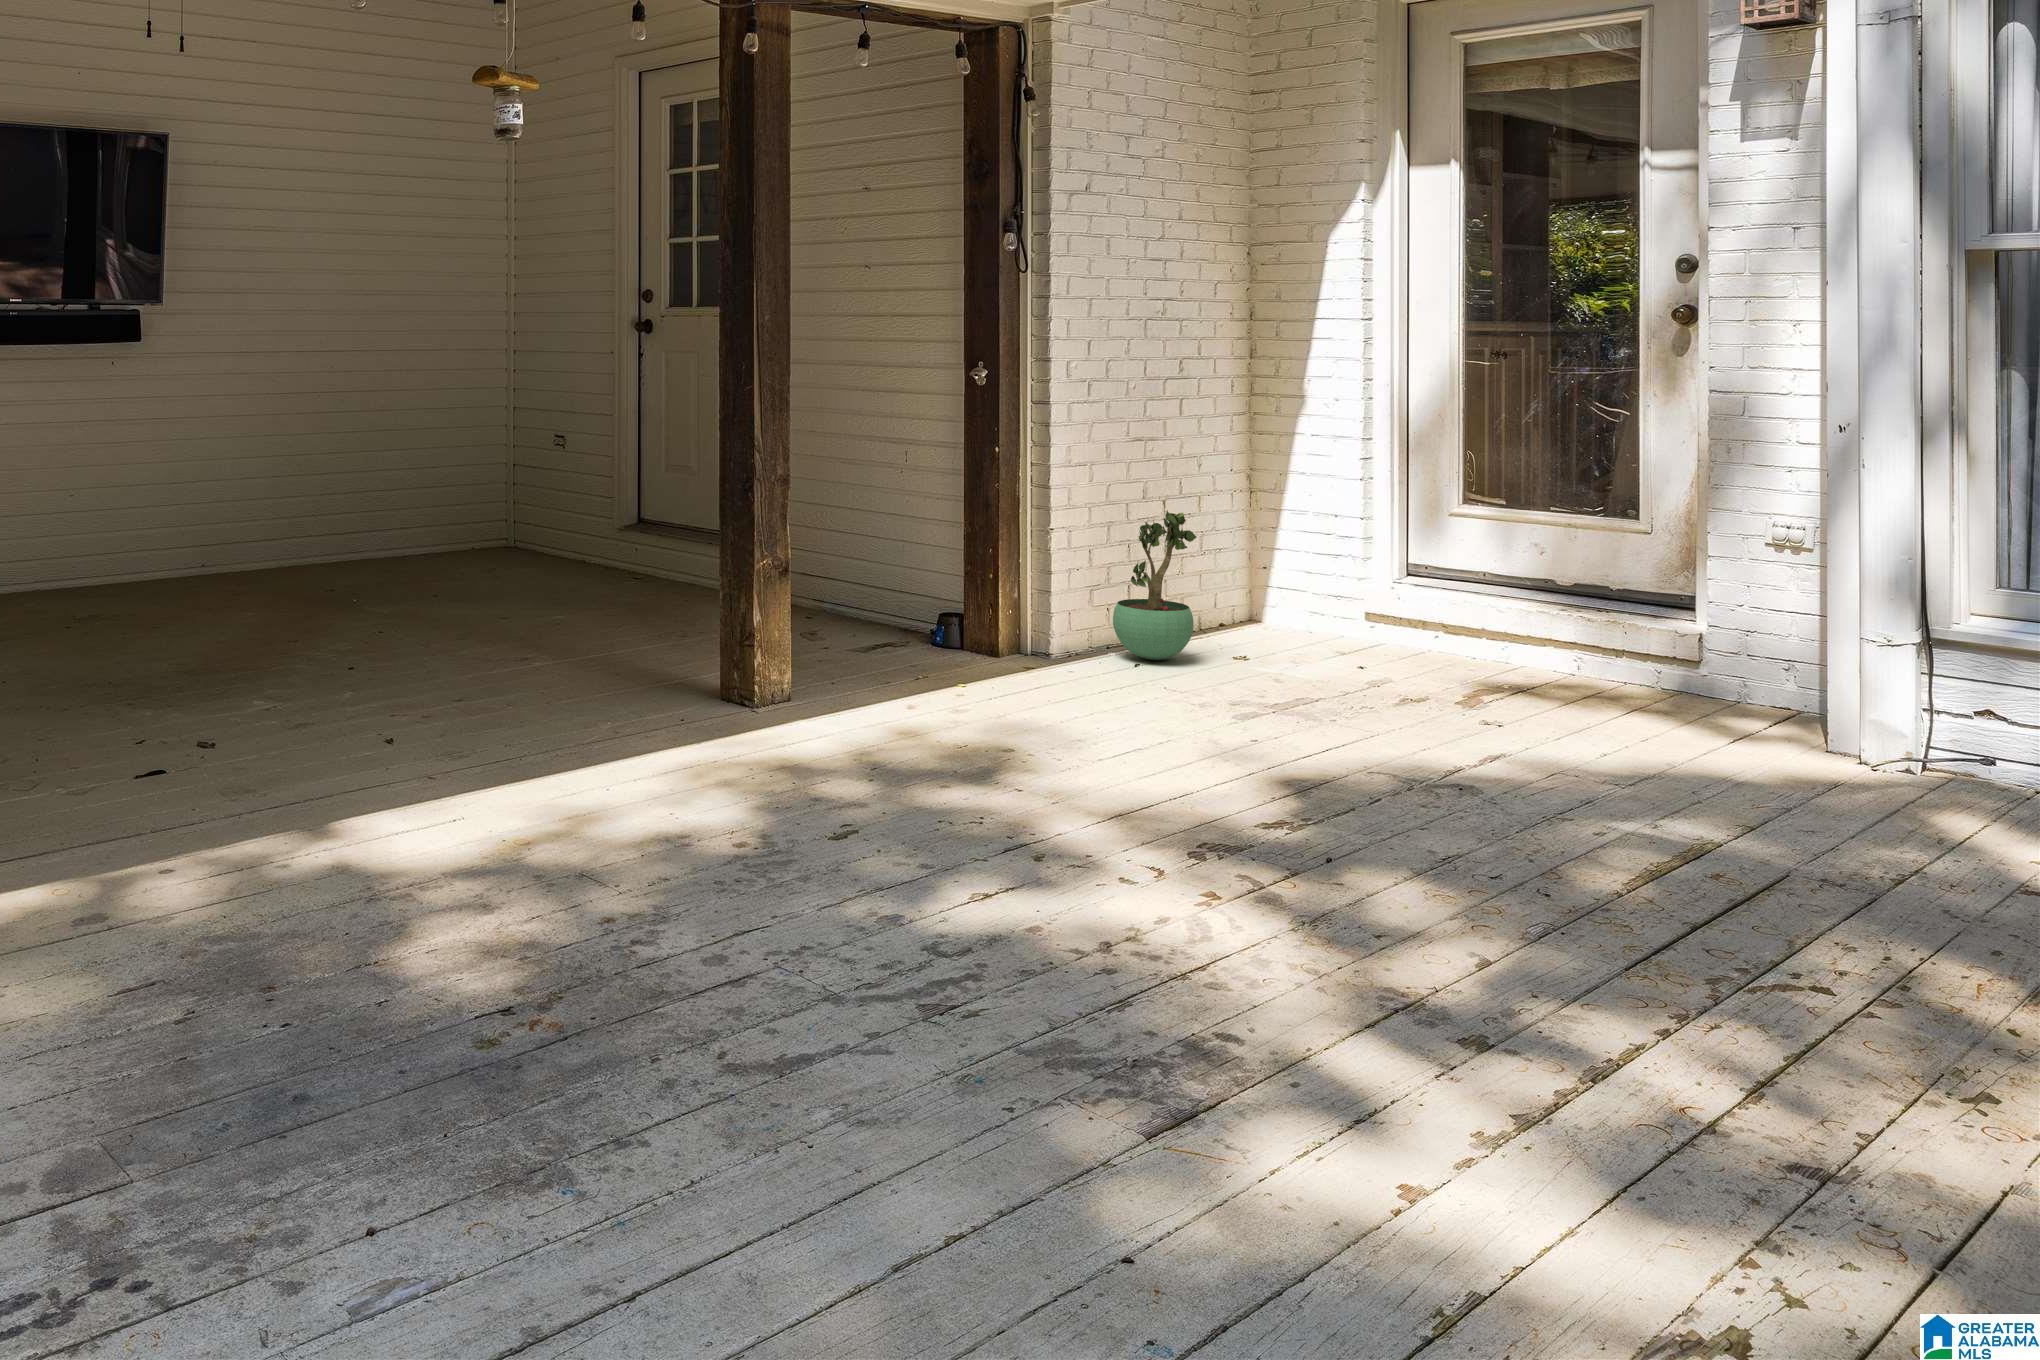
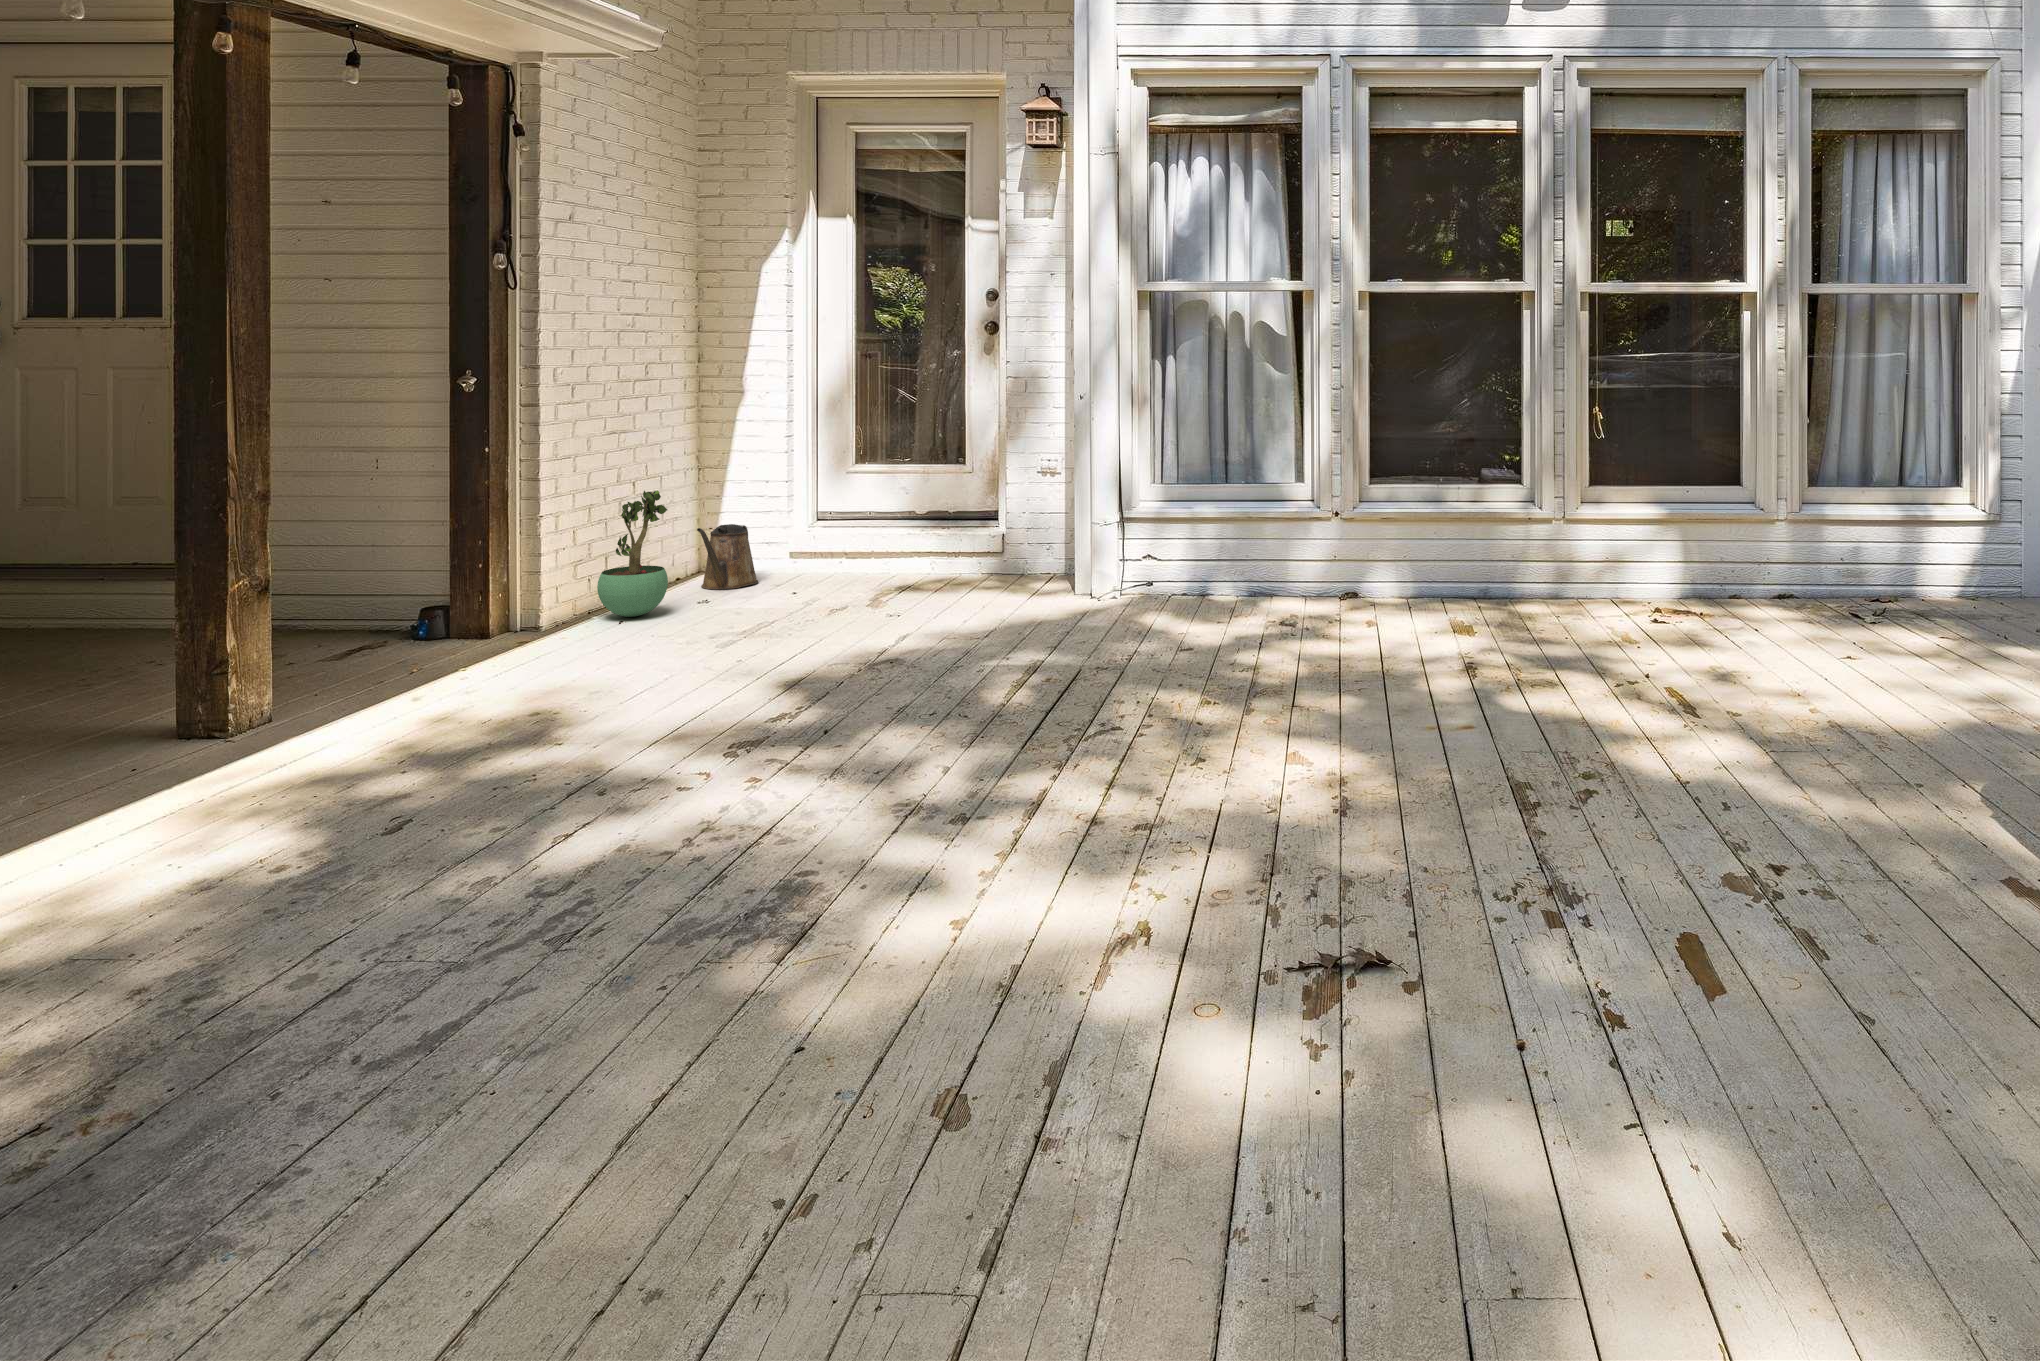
watering can: none [1234,564,1318,646] -> present [697,524,758,589]

